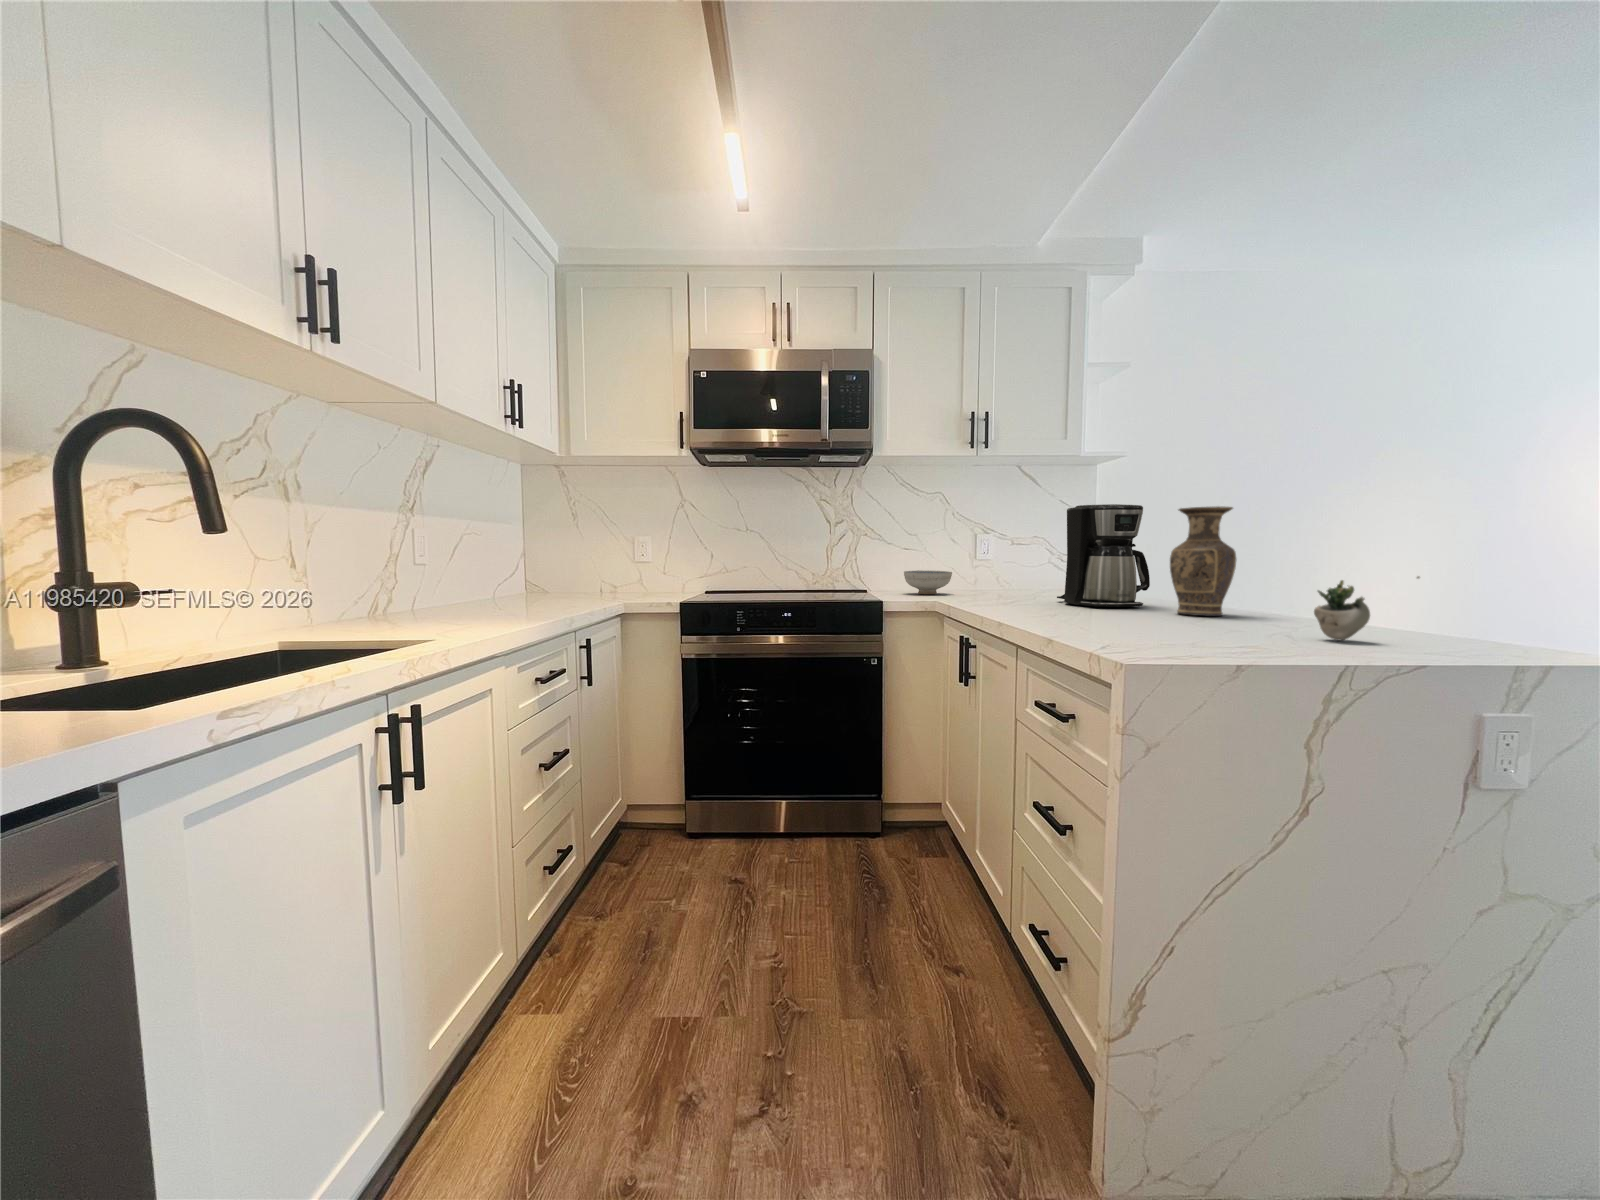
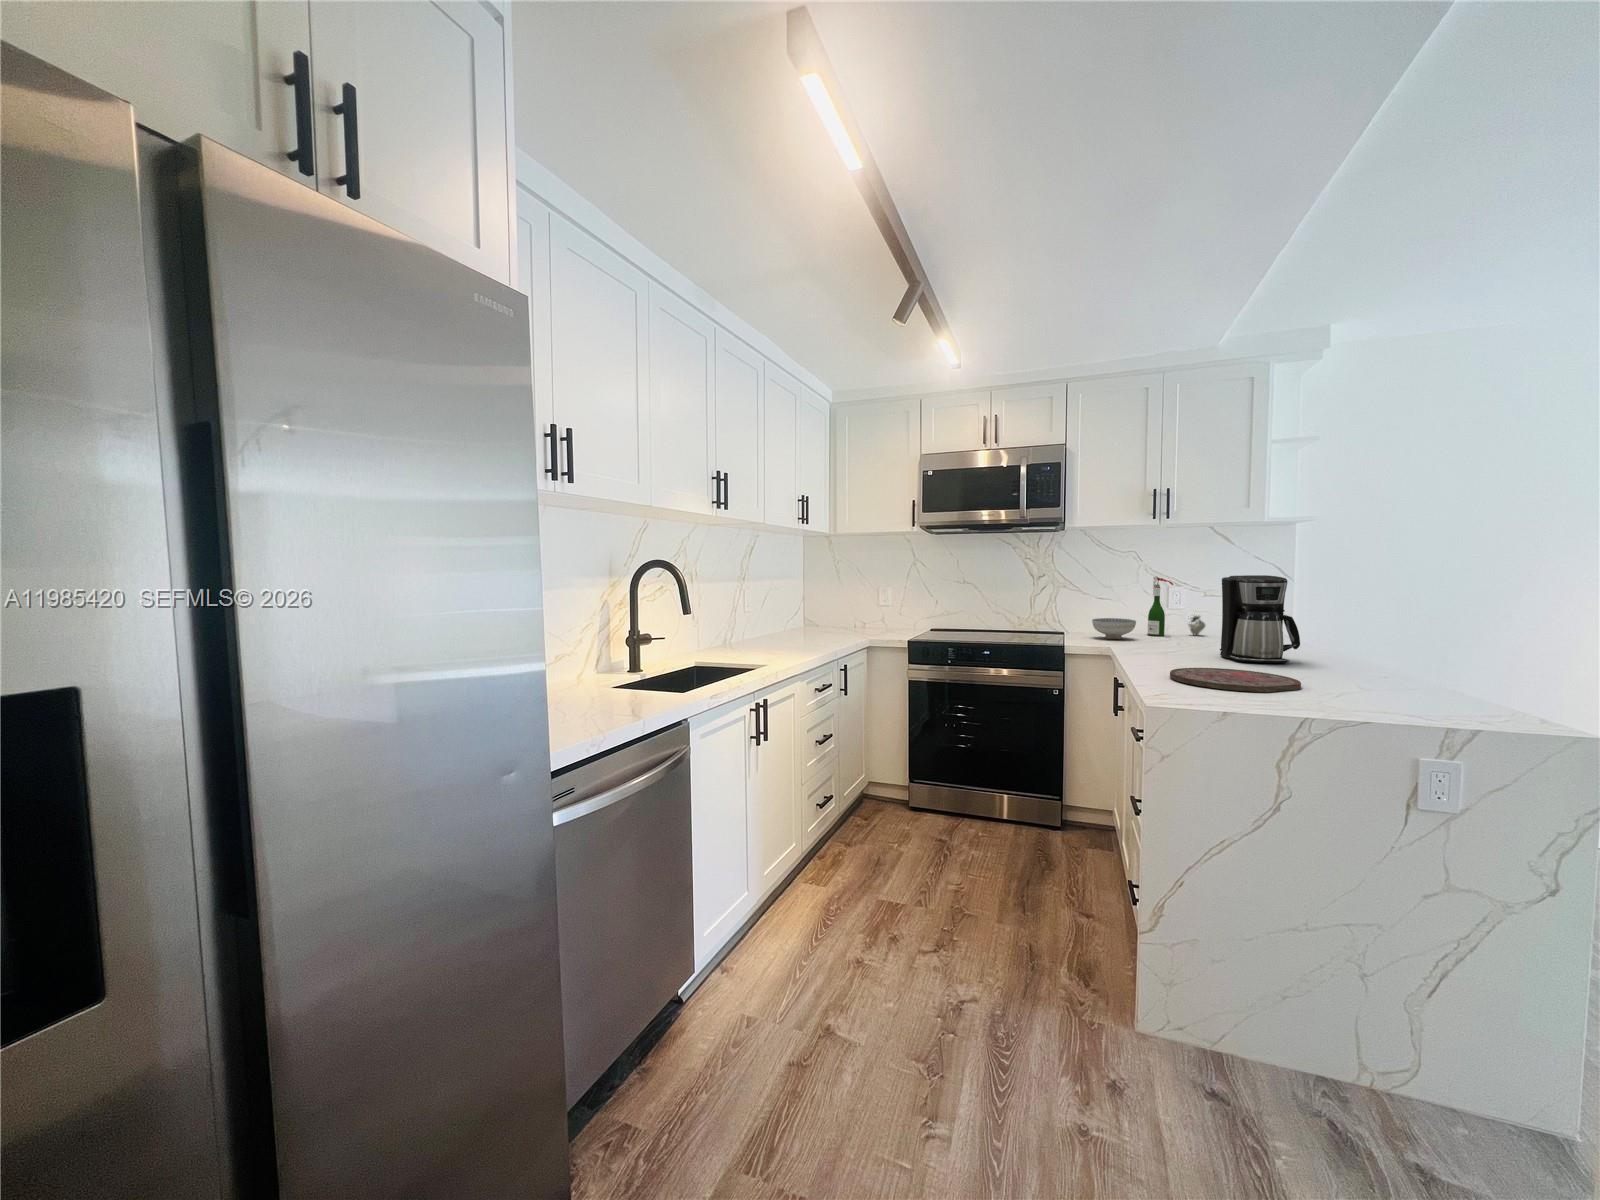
vase: present [1170,506,1236,616] -> none [1296,587,1355,677]
wine bottle: none [956,522,984,591] -> present [1148,576,1173,637]
succulent plant: present [1314,576,1420,640] -> present [1189,615,1205,635]
cutting board: none [1059,612,1223,634] -> present [1170,668,1301,692]

